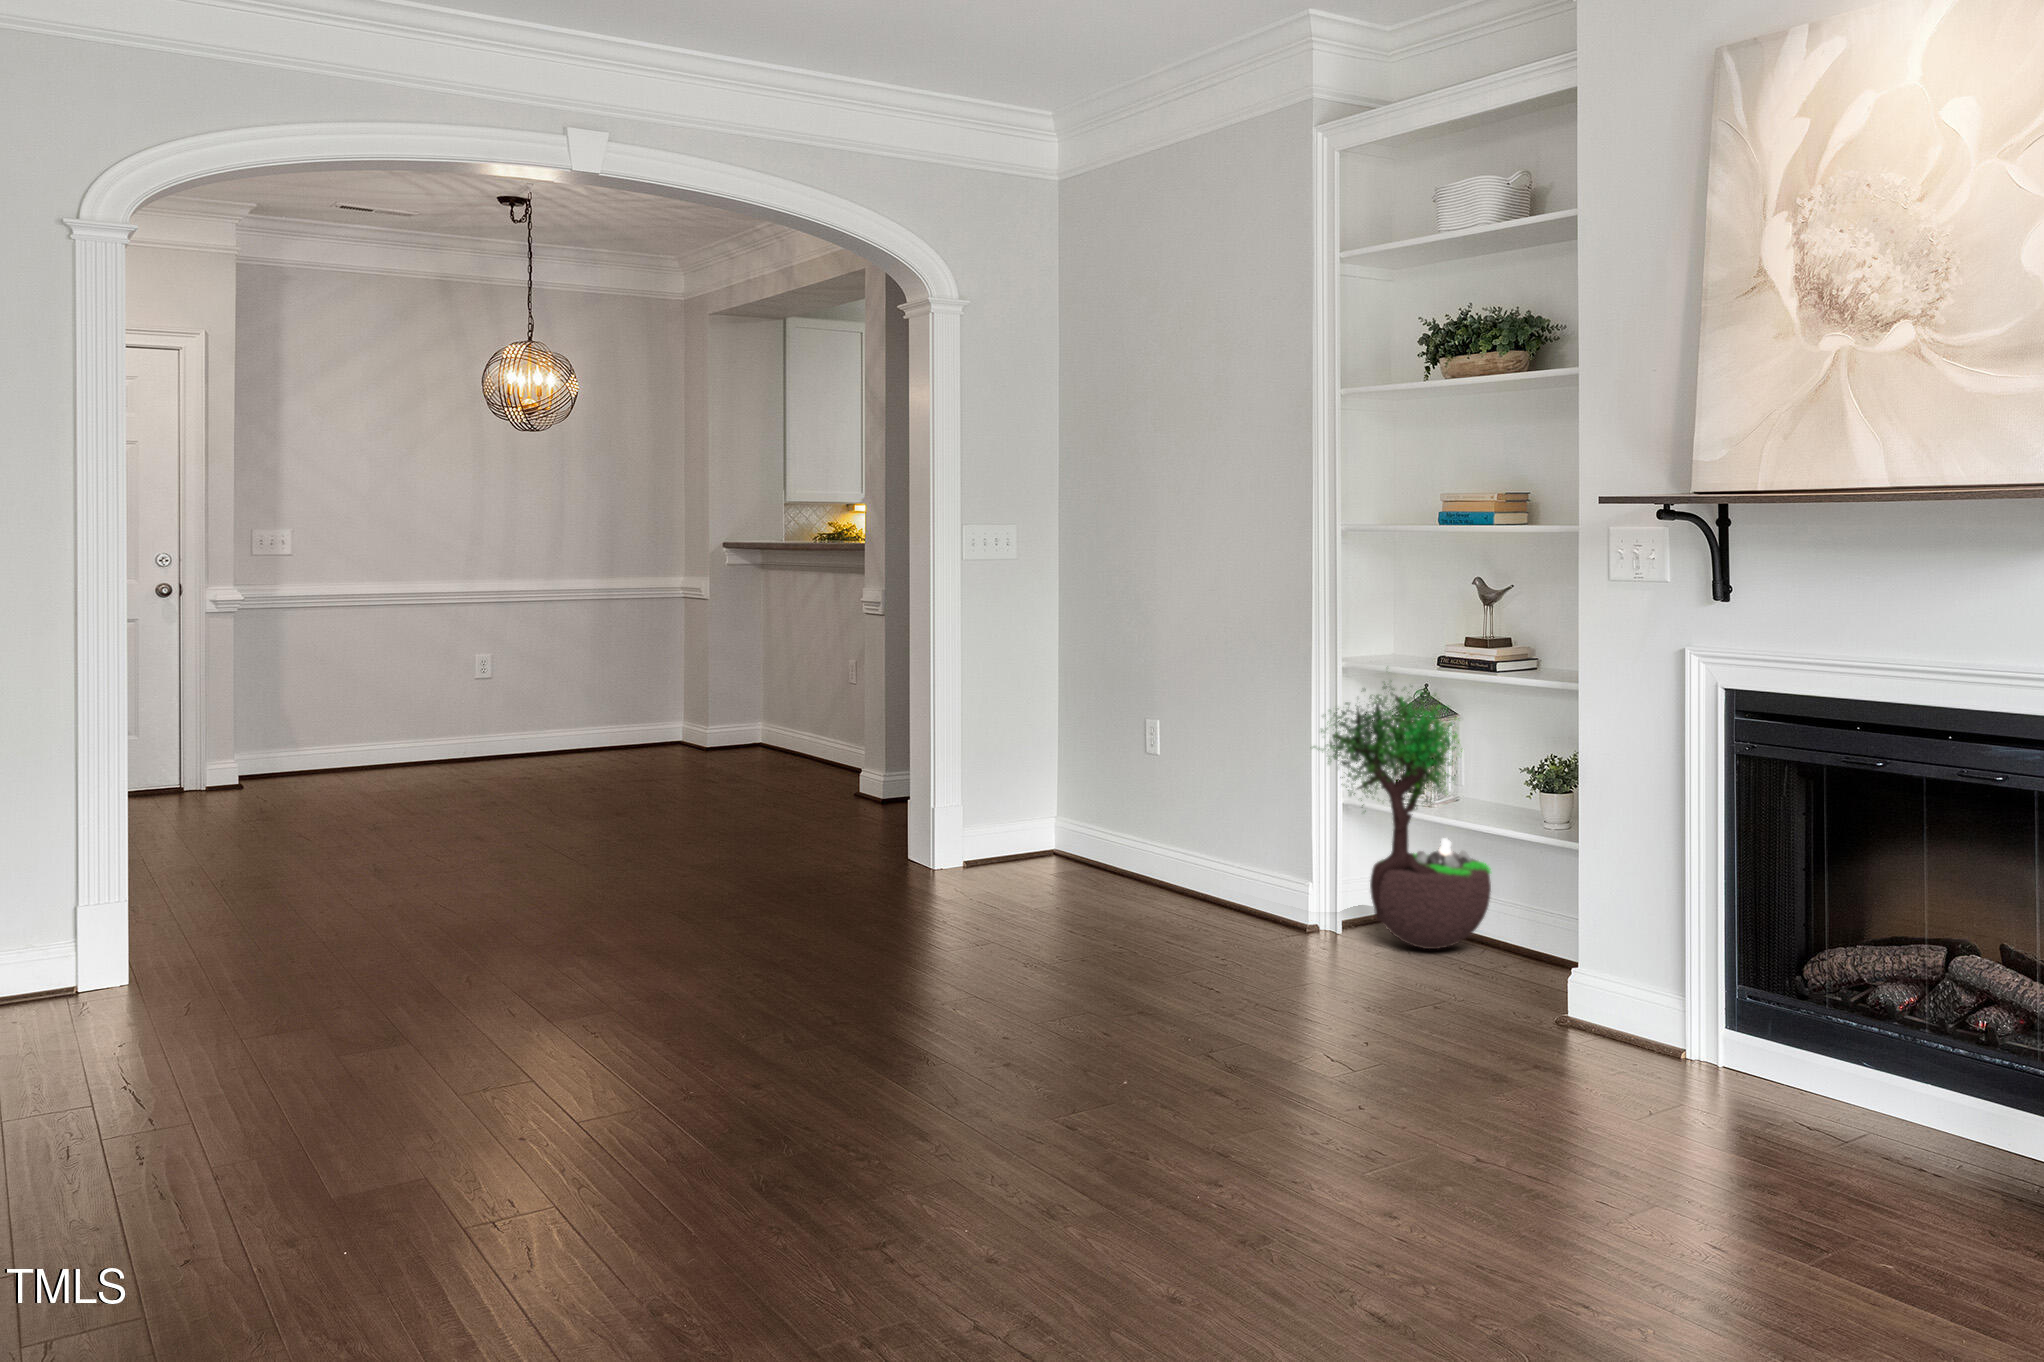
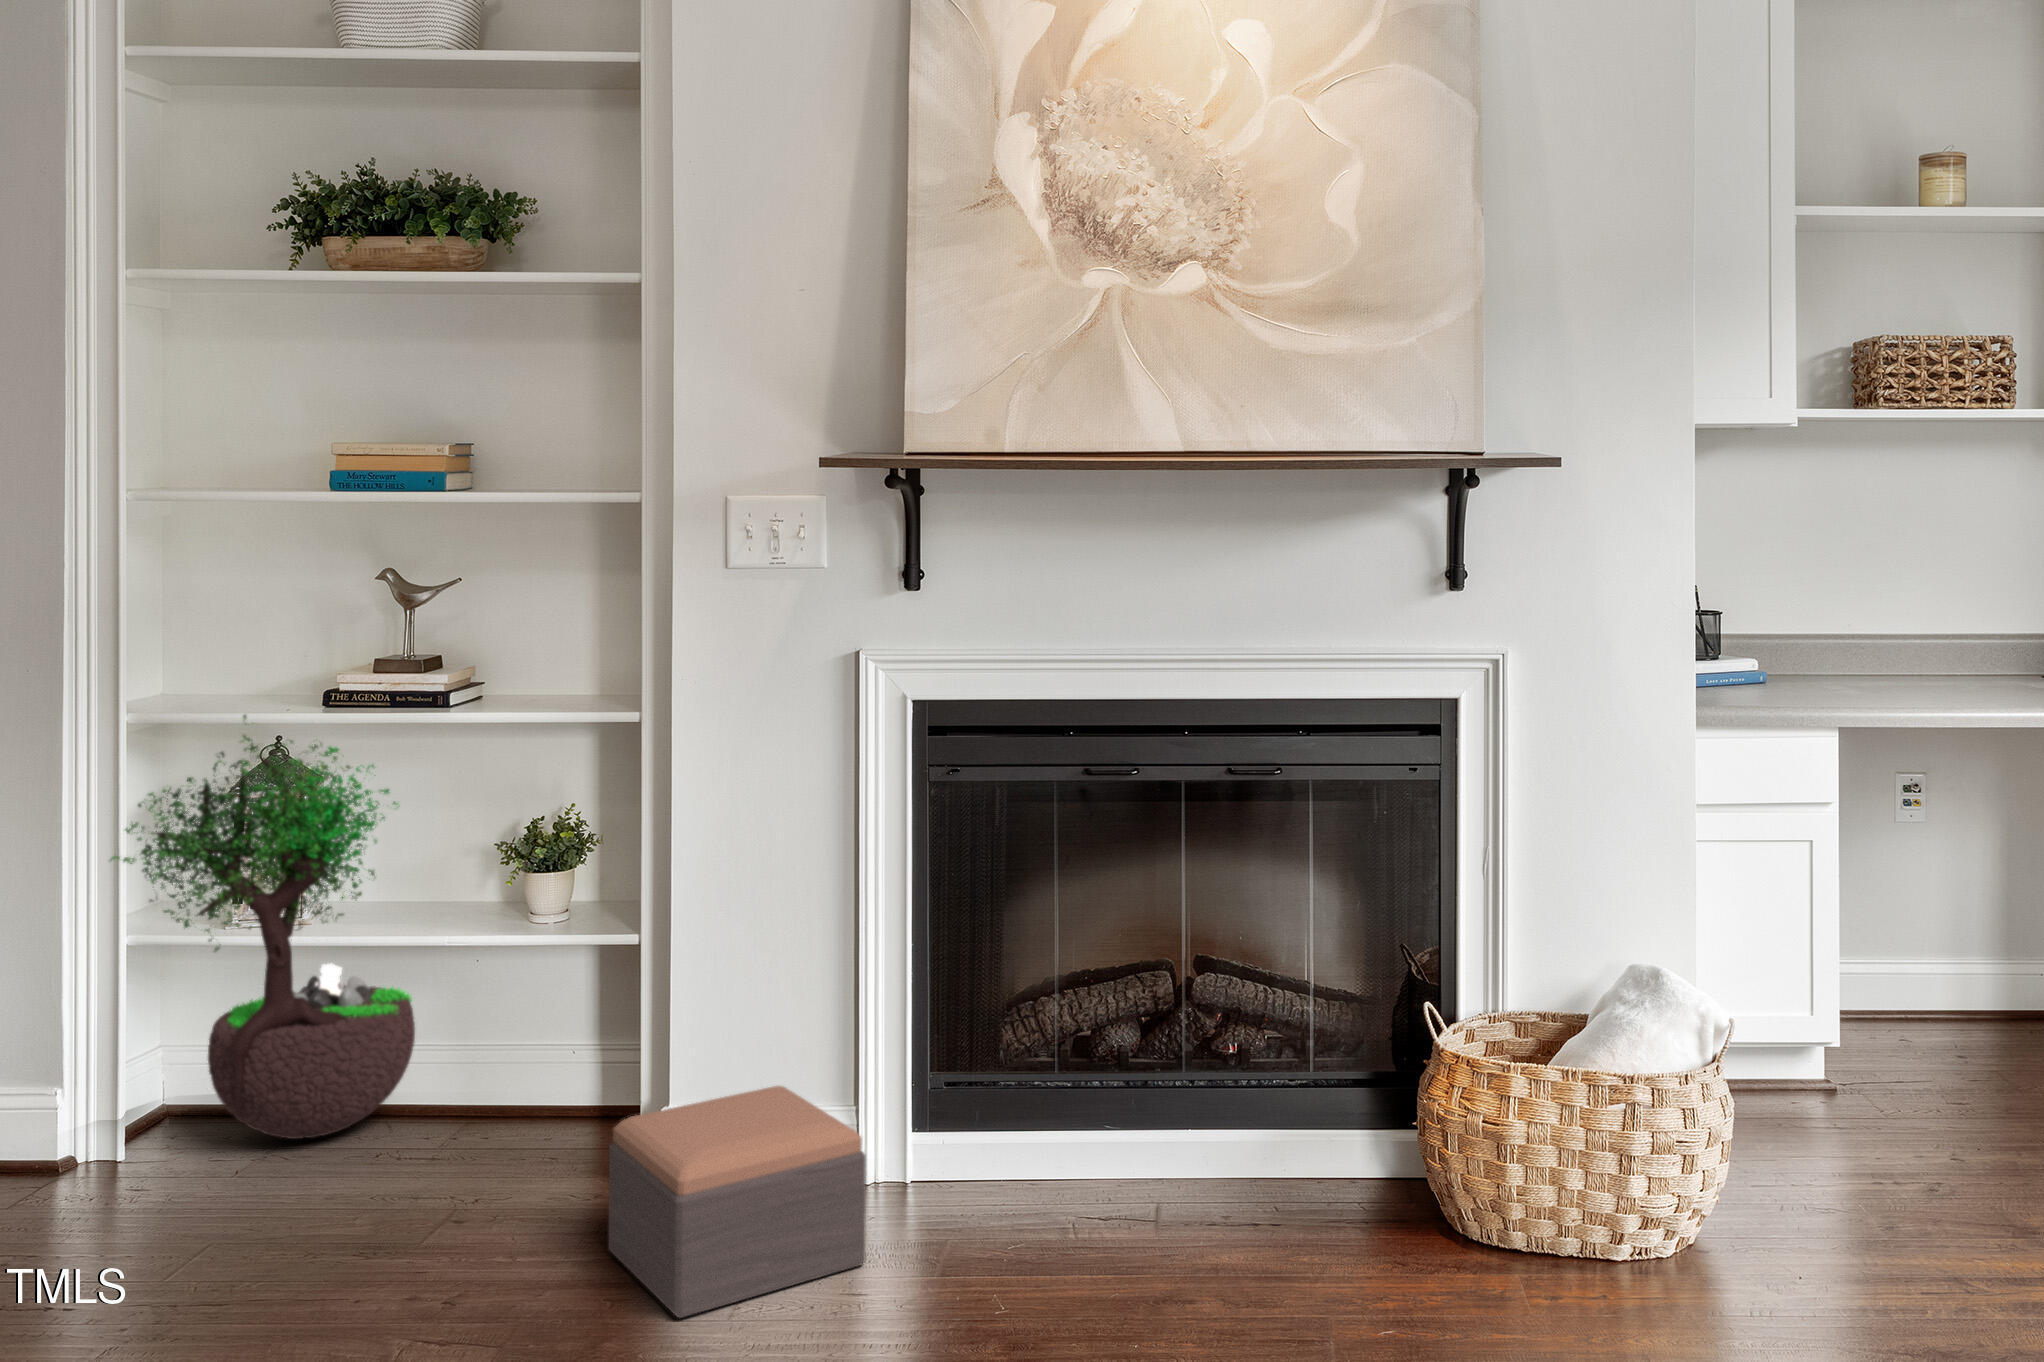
footstool: none [1487,958,1632,1101] -> present [609,1086,866,1318]

